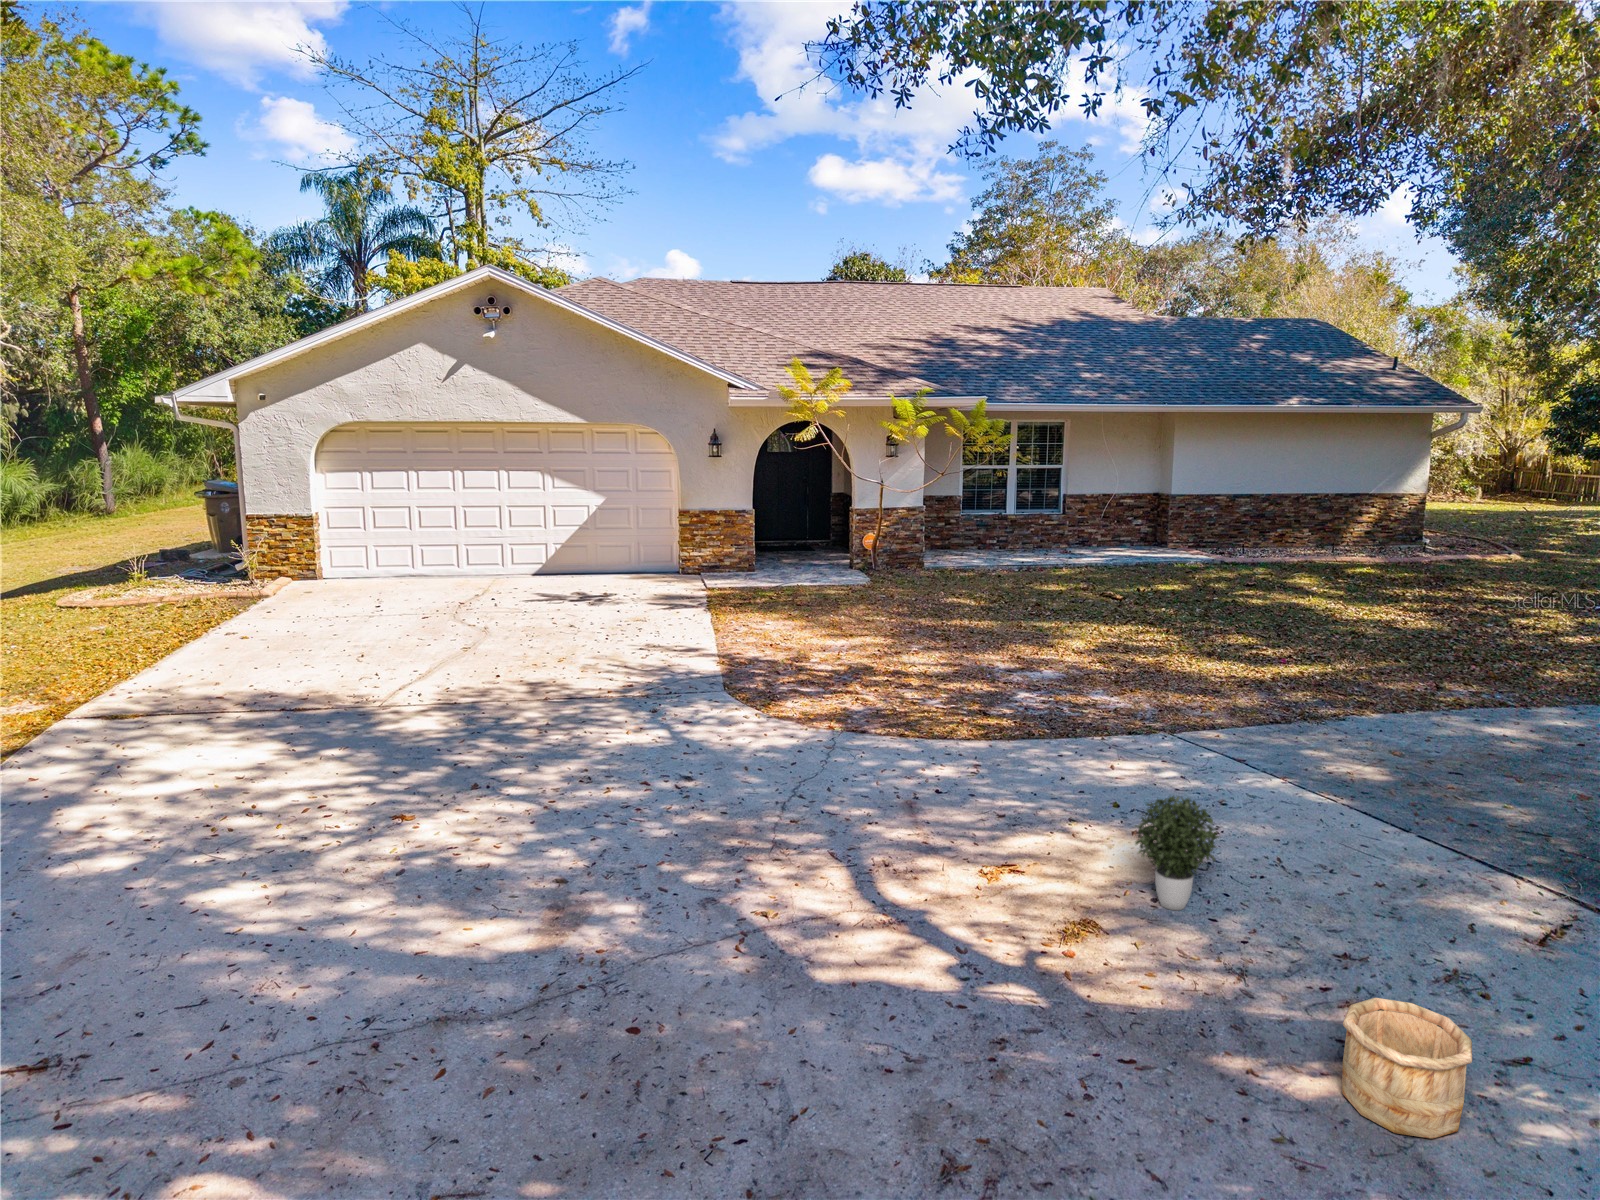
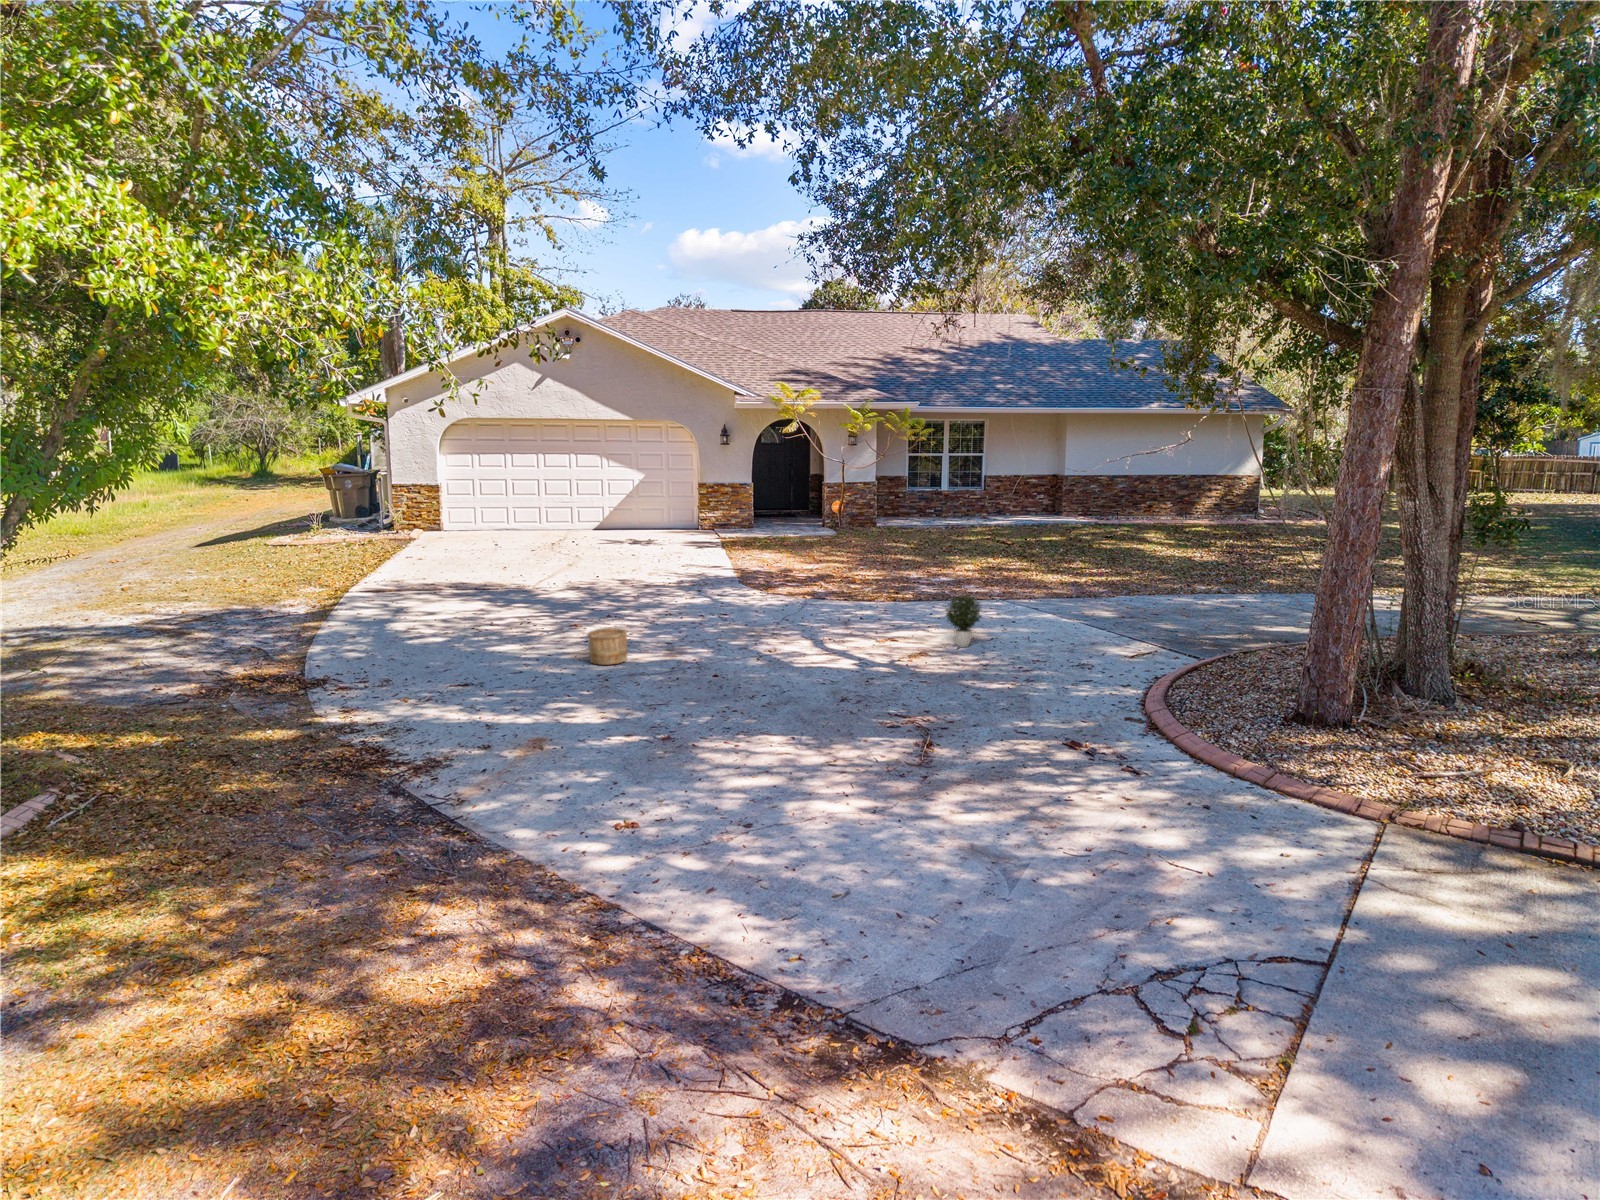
wooden bucket: present [1342,998,1472,1139] -> present [587,628,627,665]

